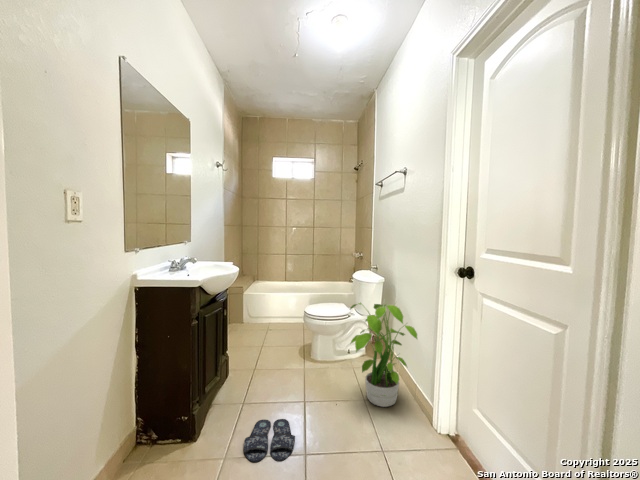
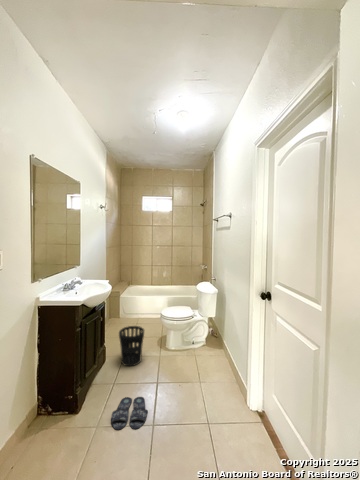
potted plant: present [350,303,417,407] -> none [190,308,237,388]
wastebasket: none [247,327,283,381] -> present [119,326,144,366]

